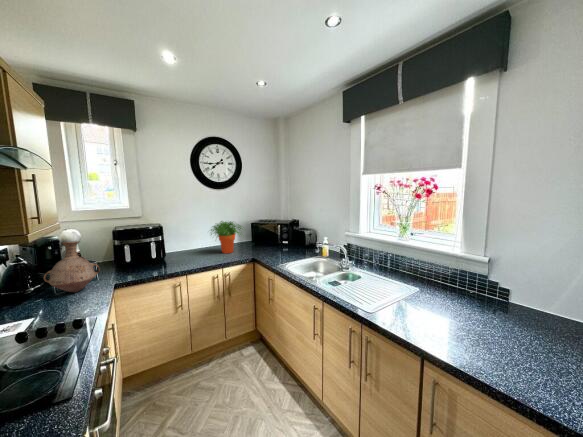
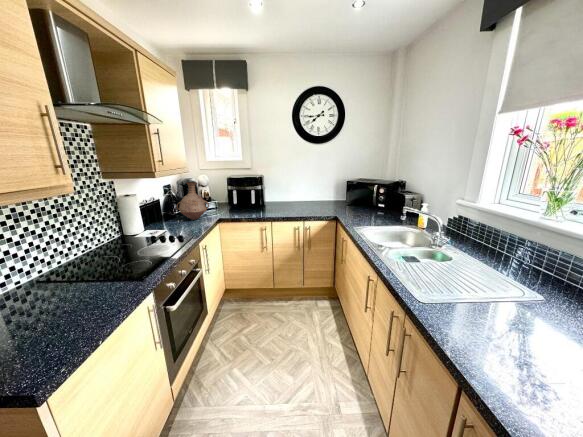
potted plant: present [211,221,241,253] -> none [299,176,336,208]

